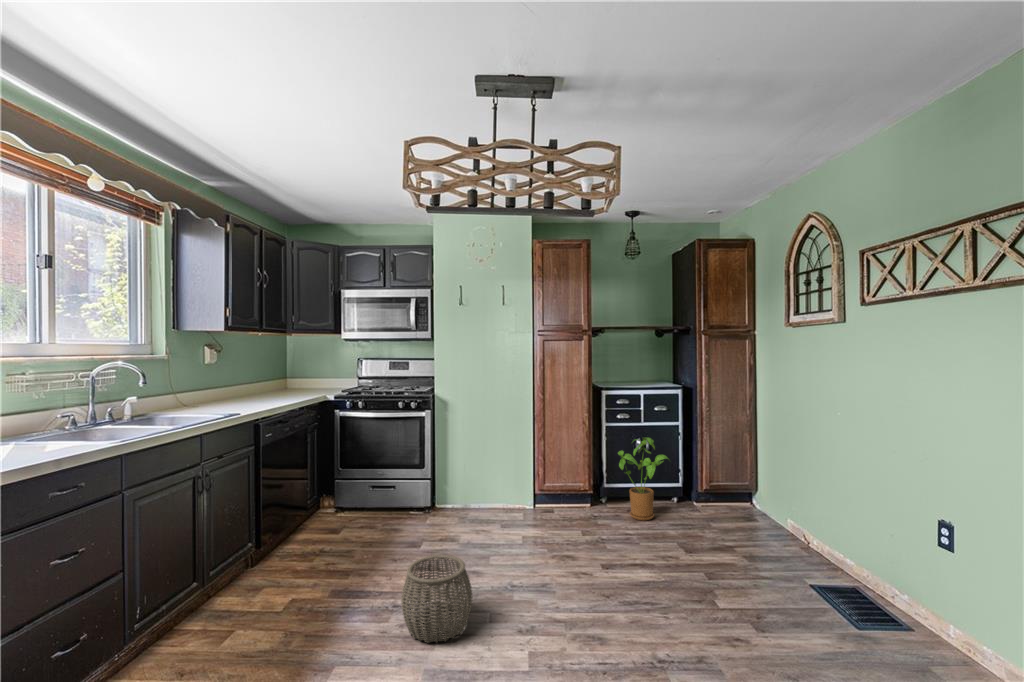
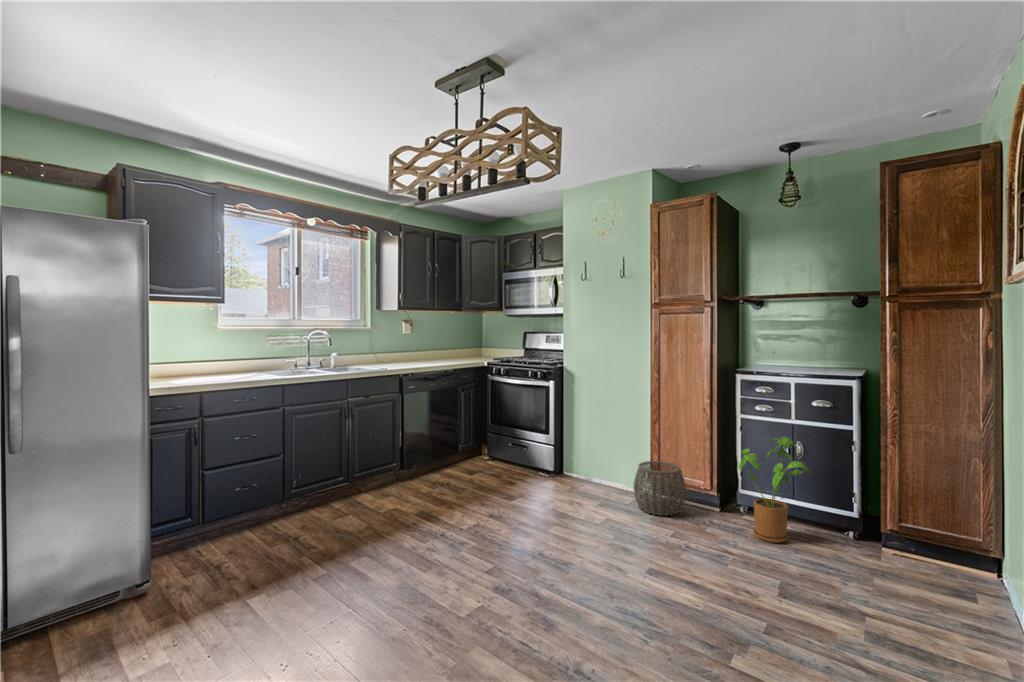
woven basket: present [401,555,472,642] -> present [633,461,686,516]

